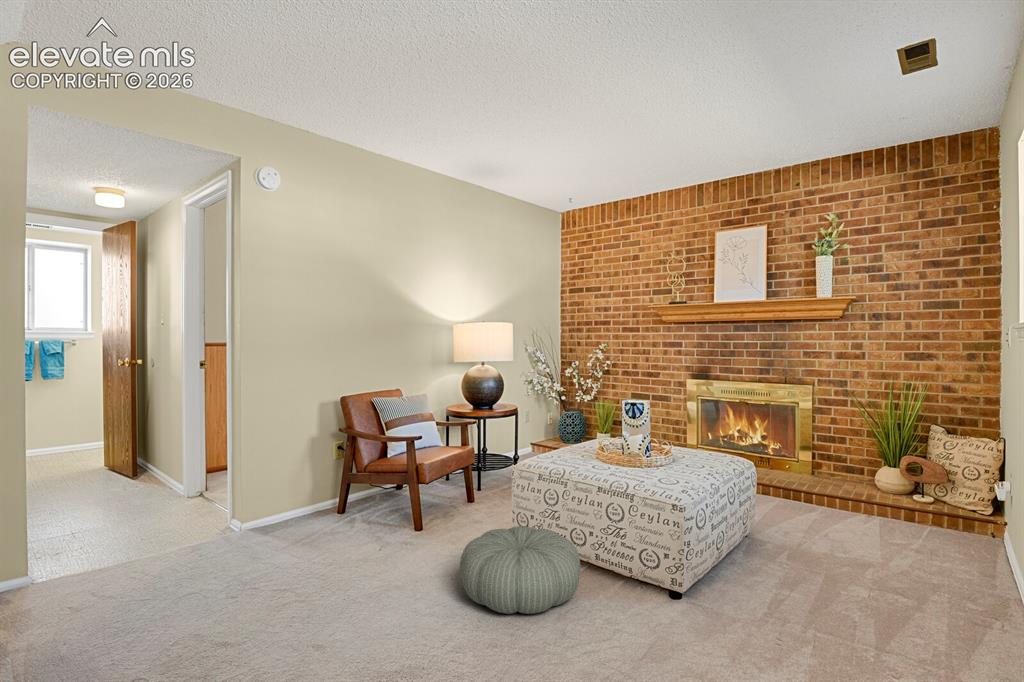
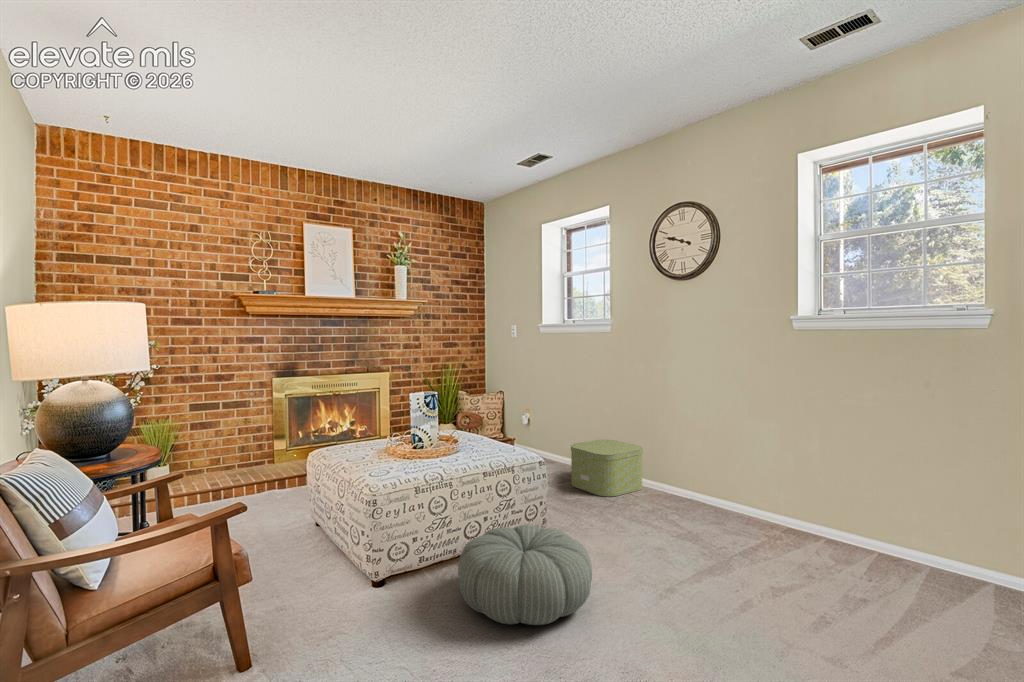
storage box: none [854,526,991,652] -> present [570,440,643,496]

